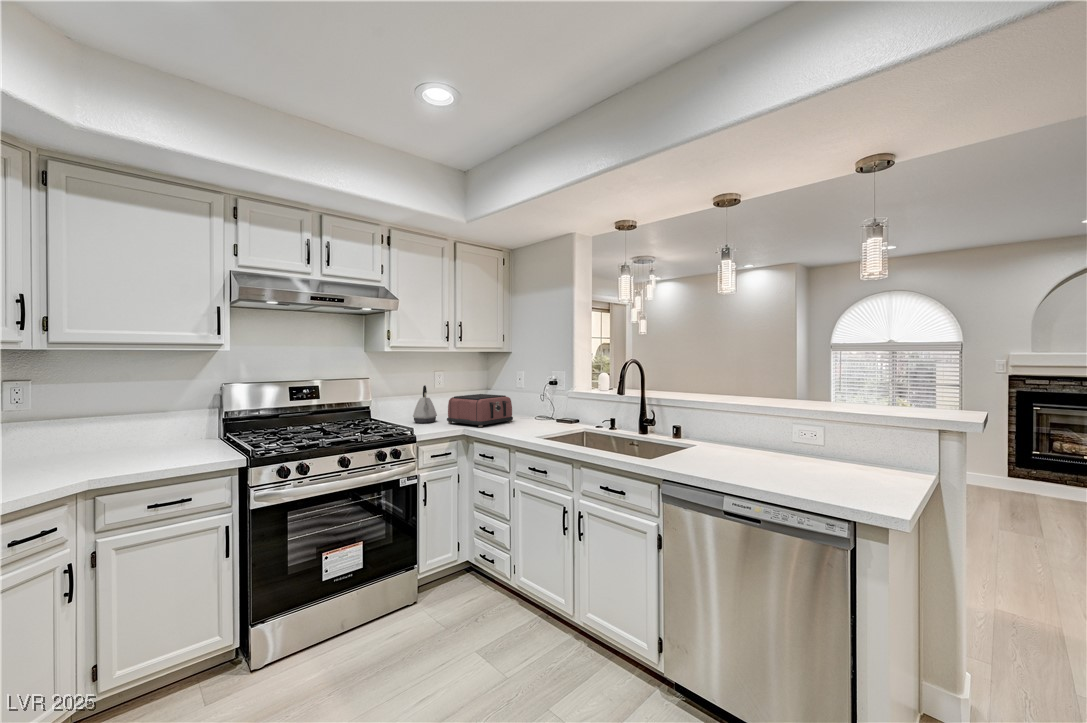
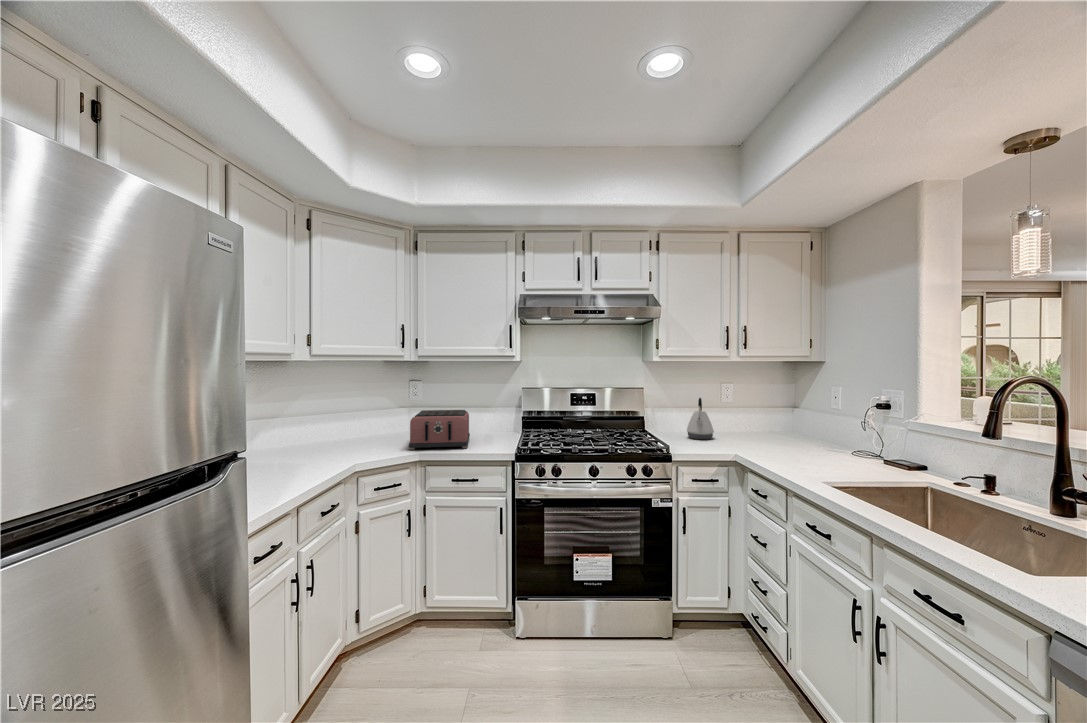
toaster: present [447,394,513,427] -> present [409,410,470,450]

